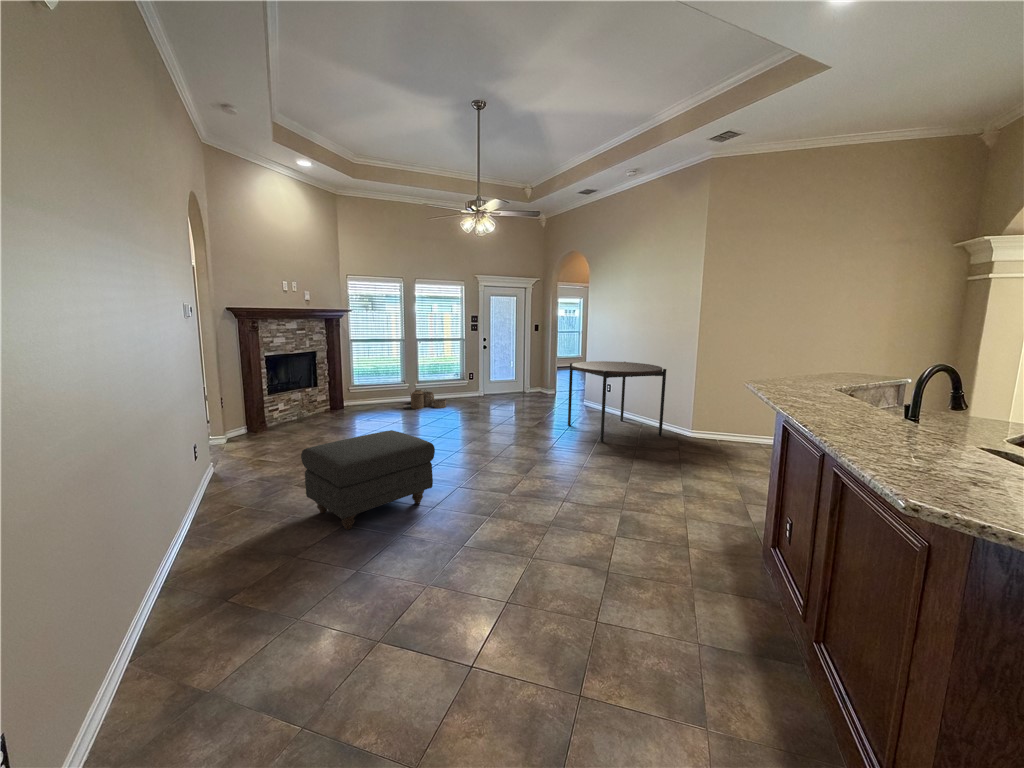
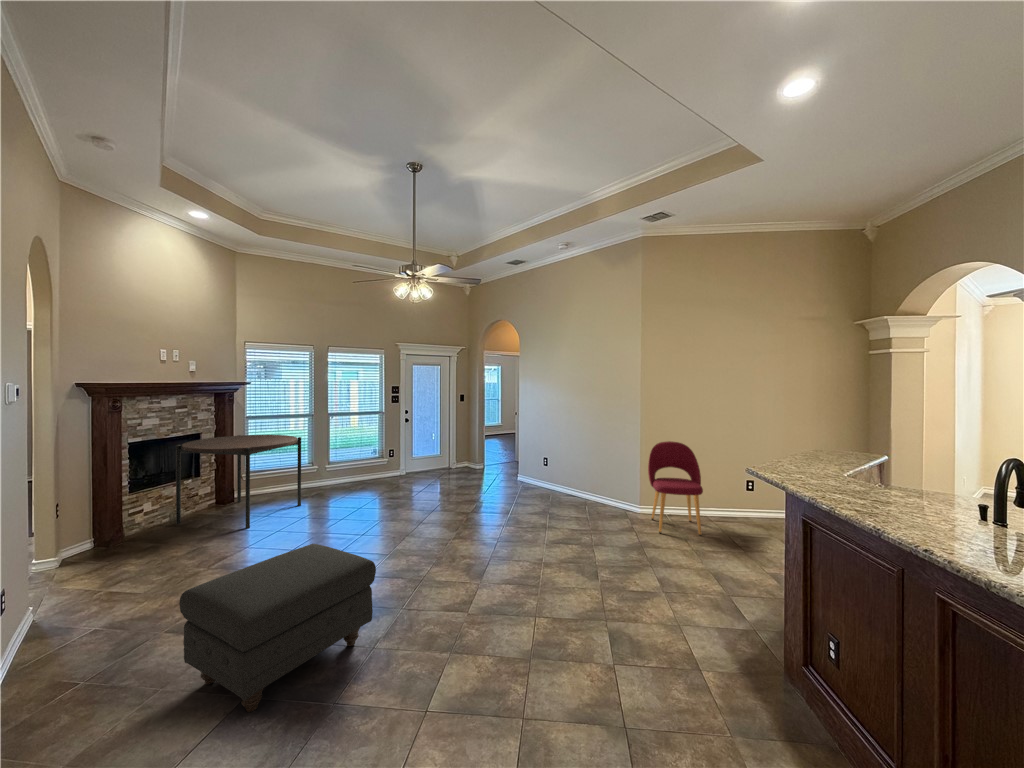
dining table: present [568,361,666,442] -> present [176,435,301,529]
dining chair: none [700,370,753,460] -> present [648,441,703,536]
woven basket: present [410,390,446,409] -> none [321,471,365,496]

